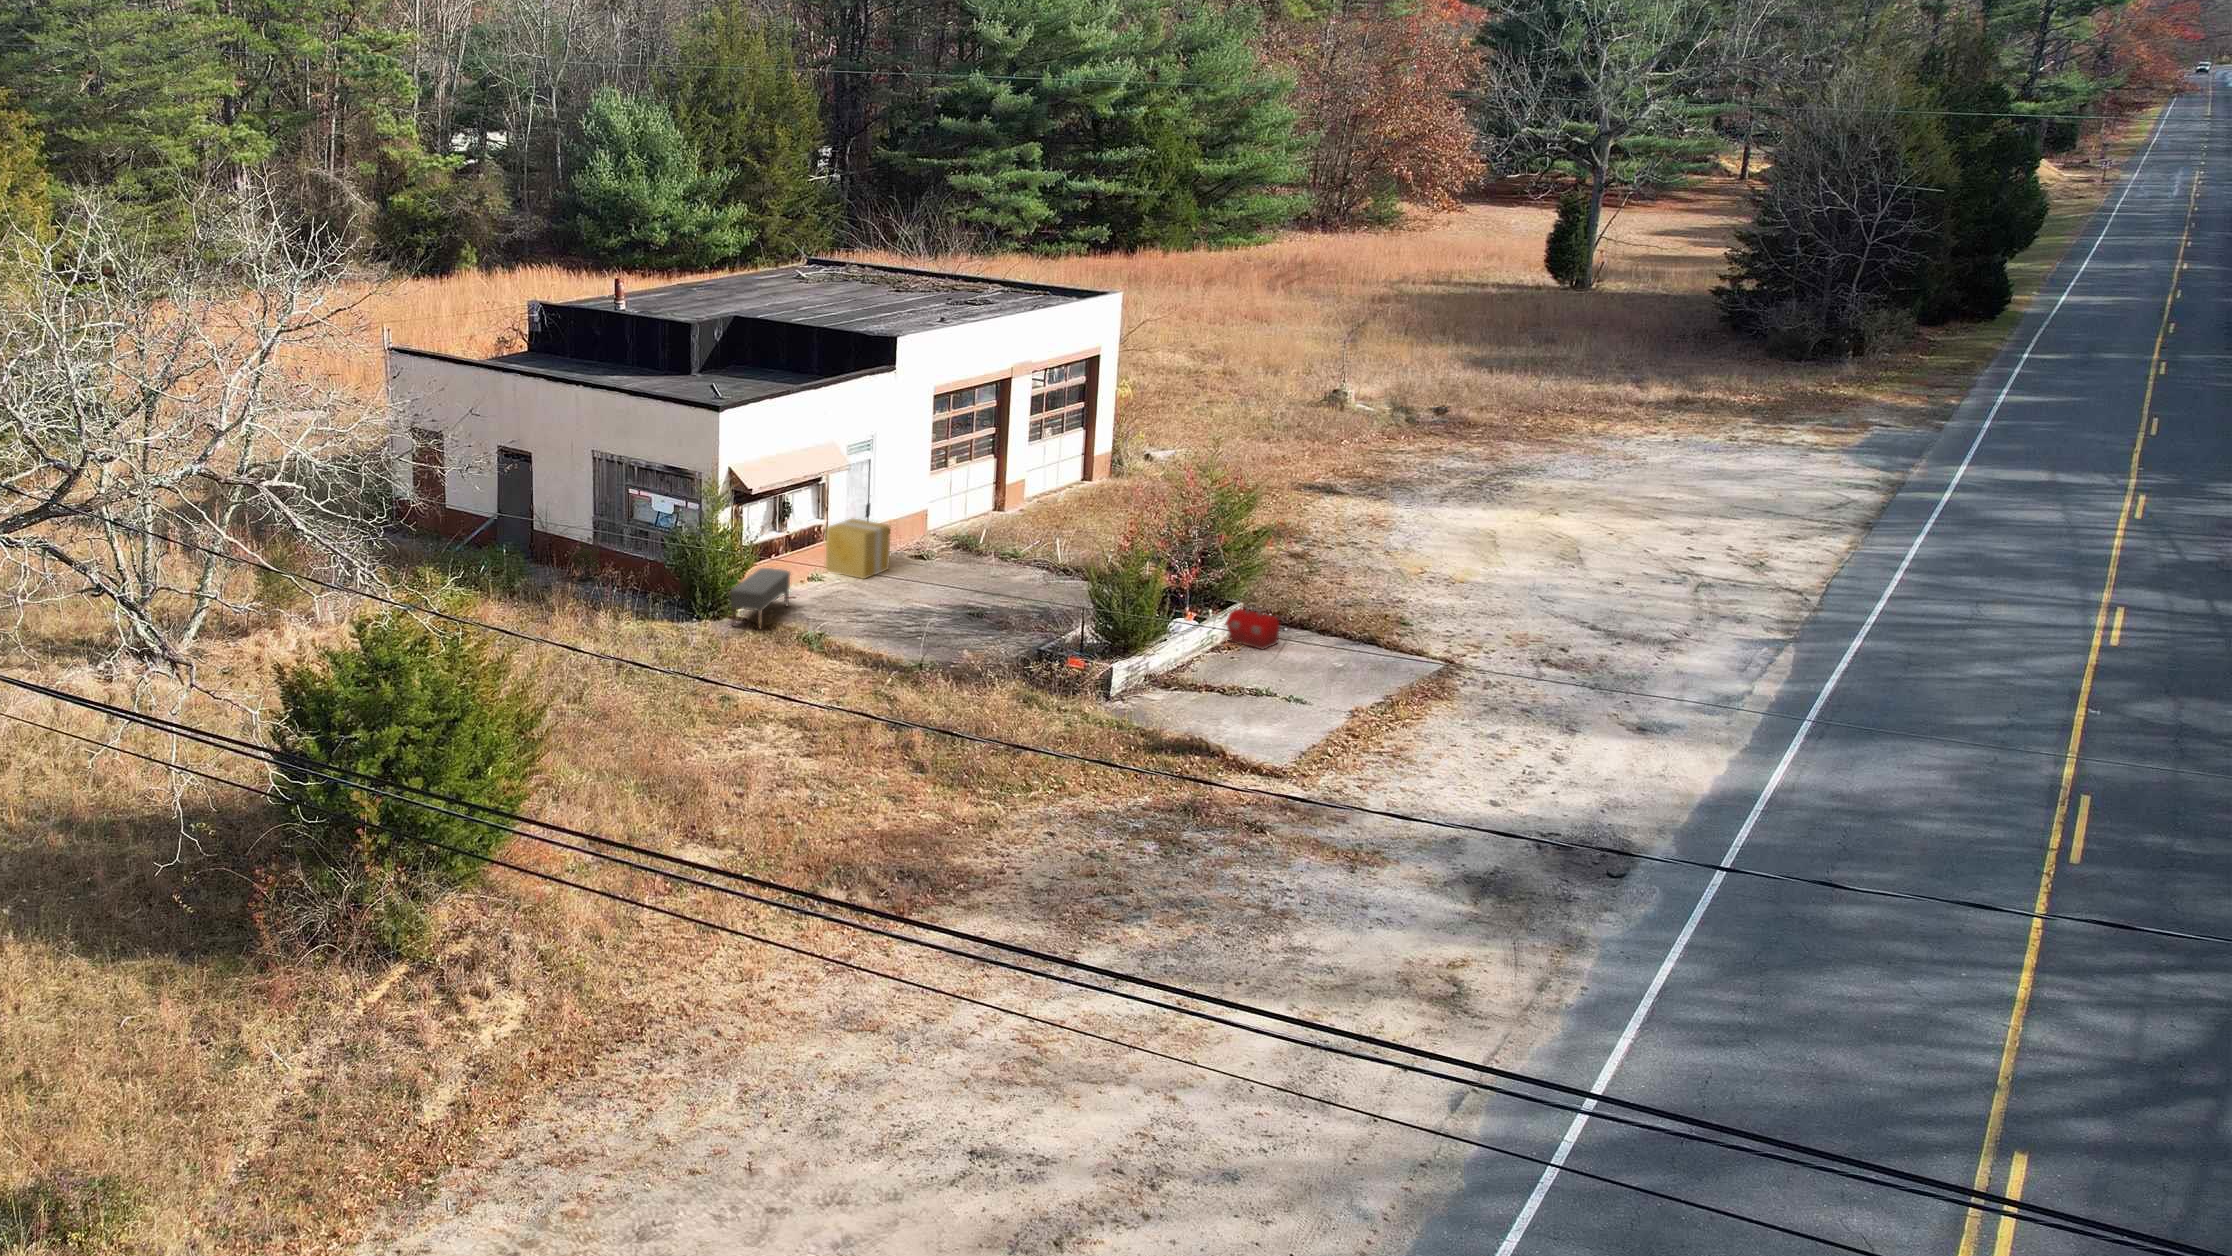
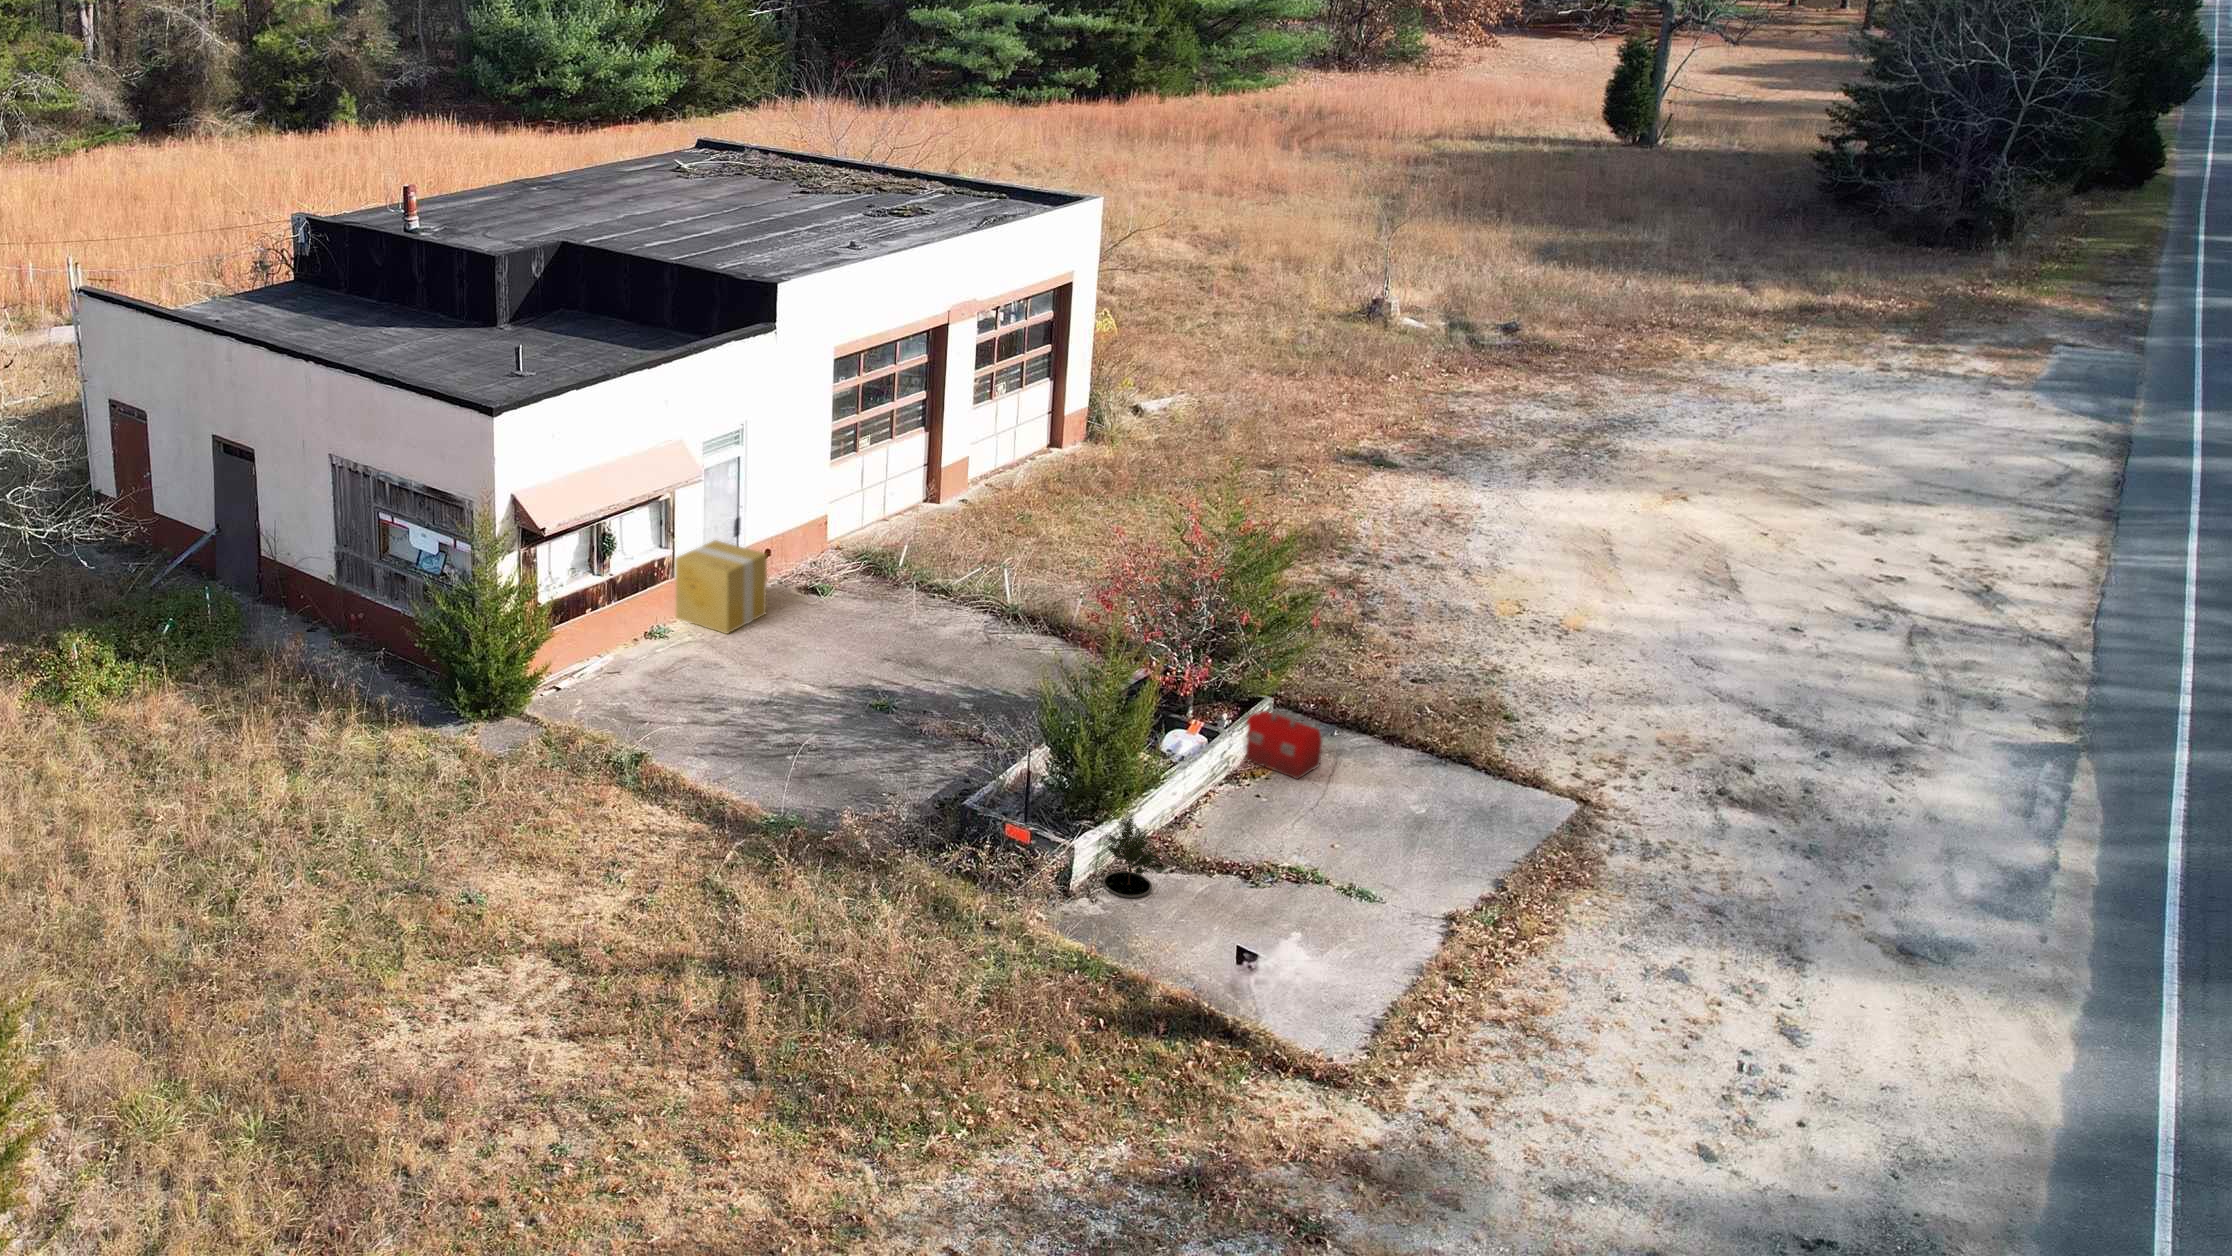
potted tree: present [570,538,599,585] -> present [1103,813,1160,898]
bench: present [730,568,790,628] -> none [512,635,611,740]

